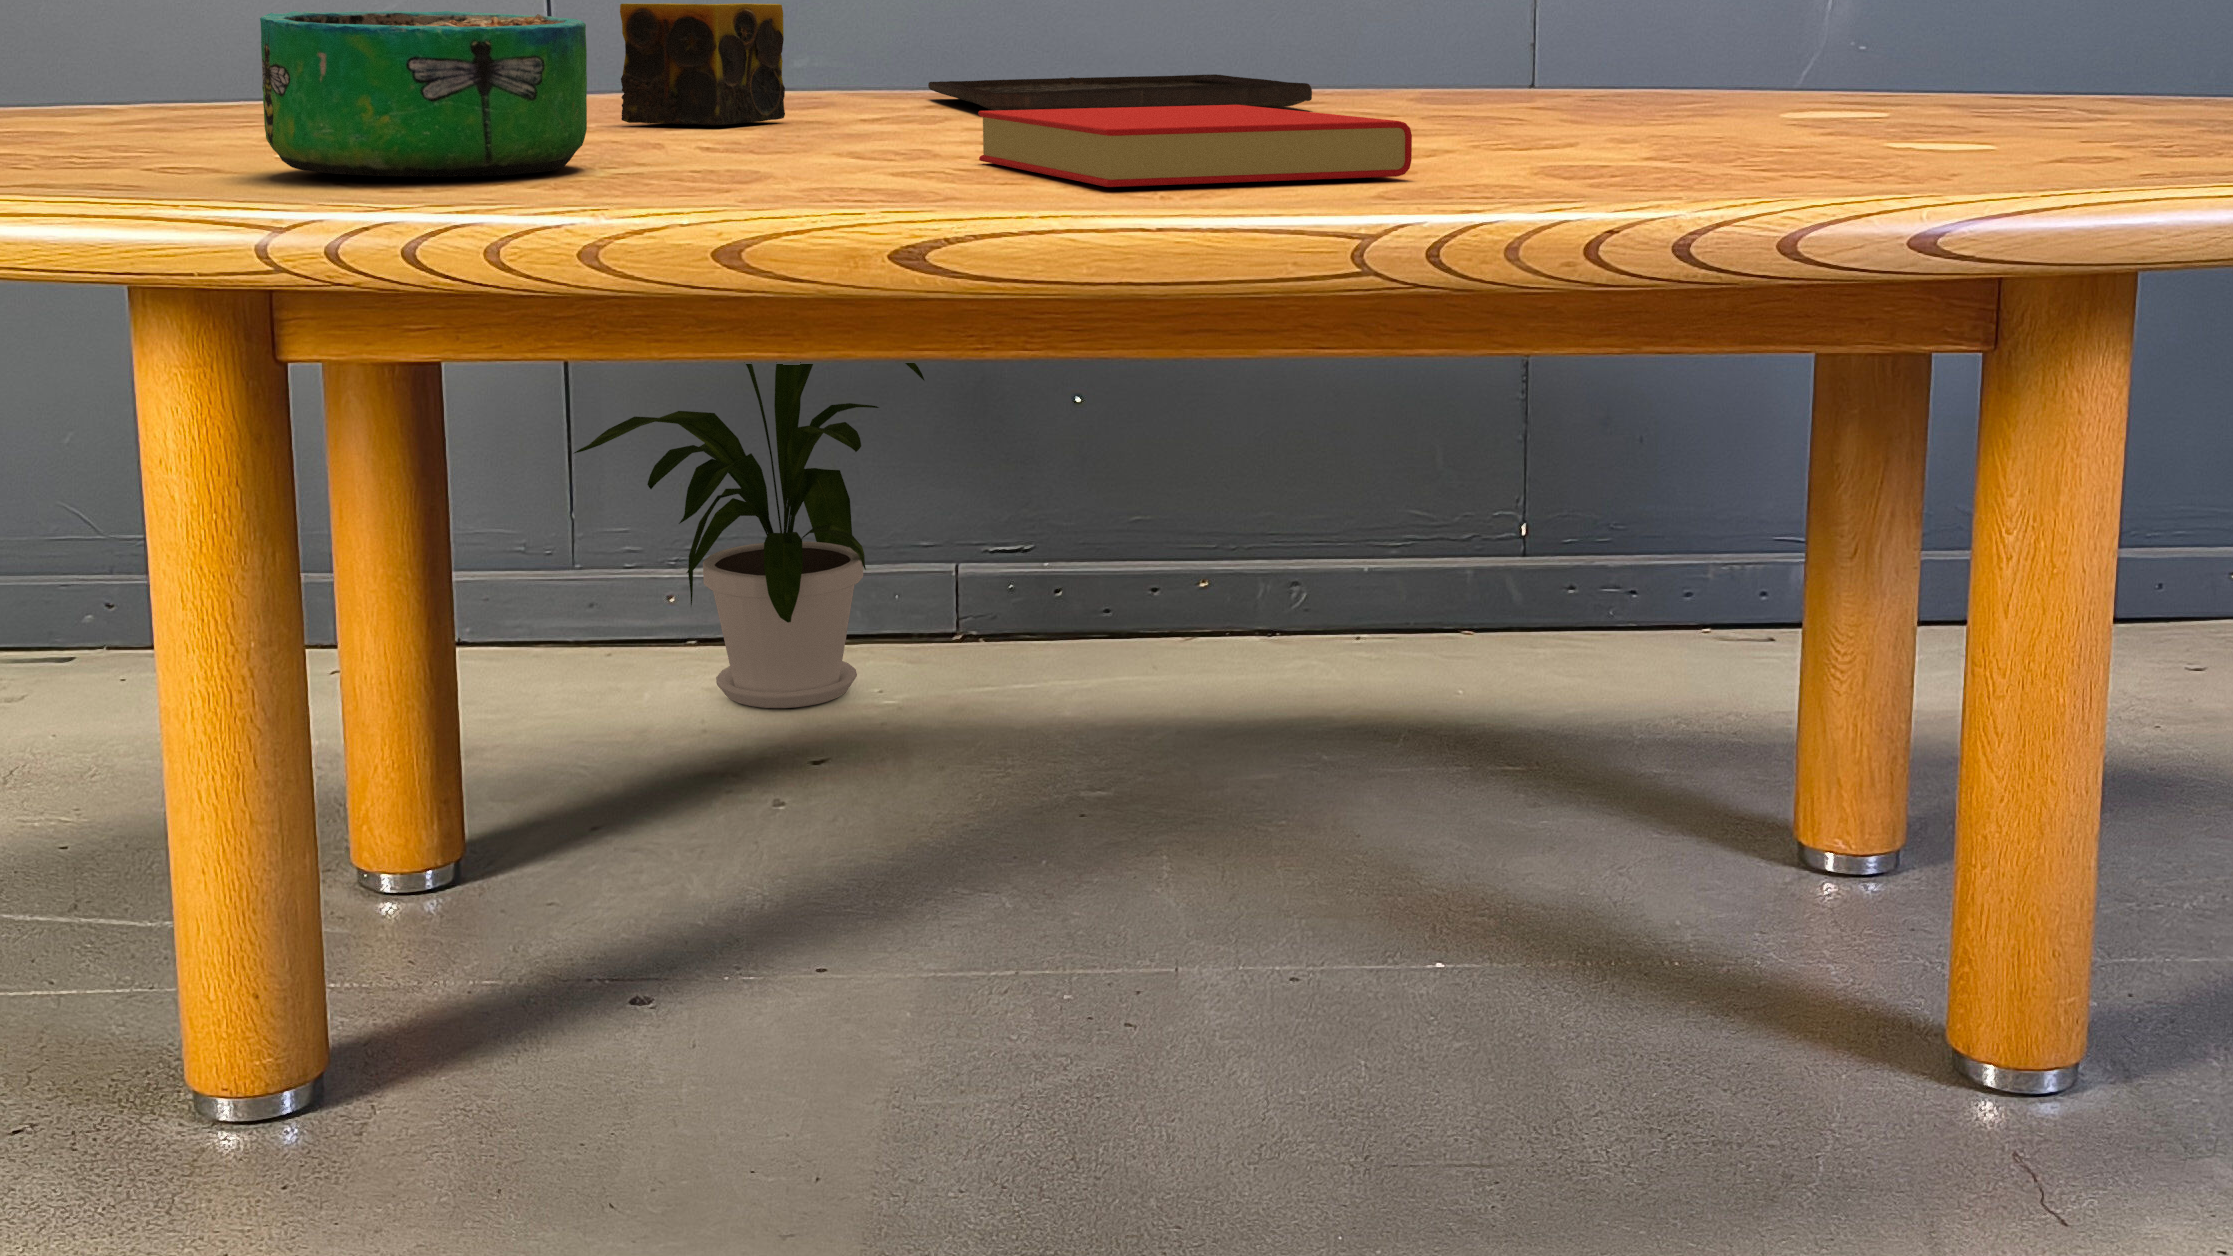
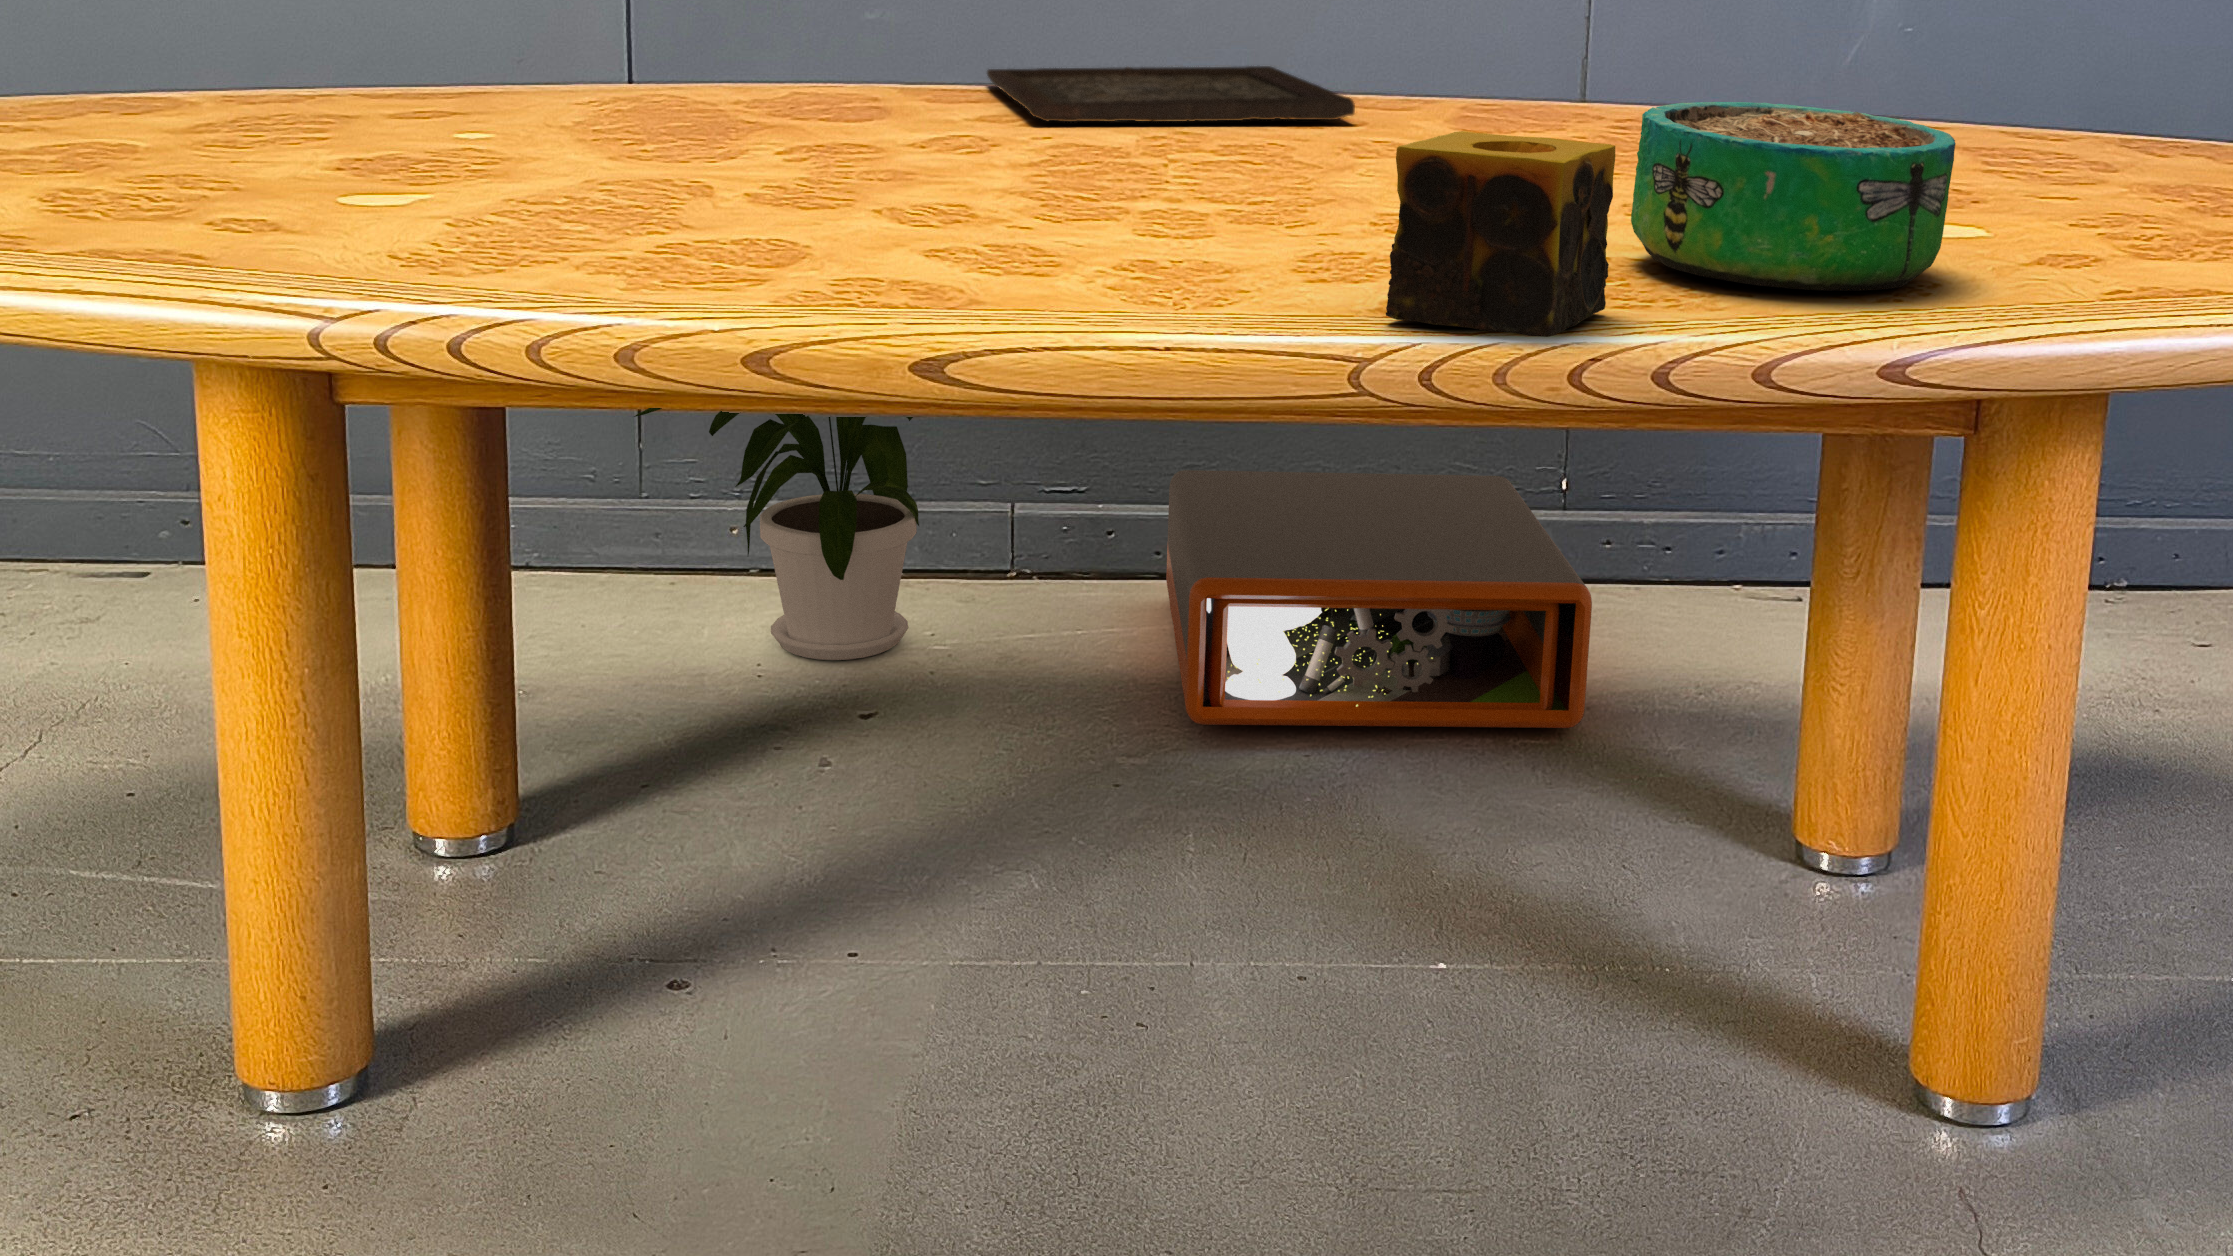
candle: present [620,3,785,125] -> present [1386,131,1615,337]
decorative bowl: present [260,11,587,177] -> present [1631,102,1956,291]
book: present [978,105,1412,187] -> none [1012,172,1419,290]
storage box: none [1119,510,1565,755] -> present [1166,470,1592,728]

